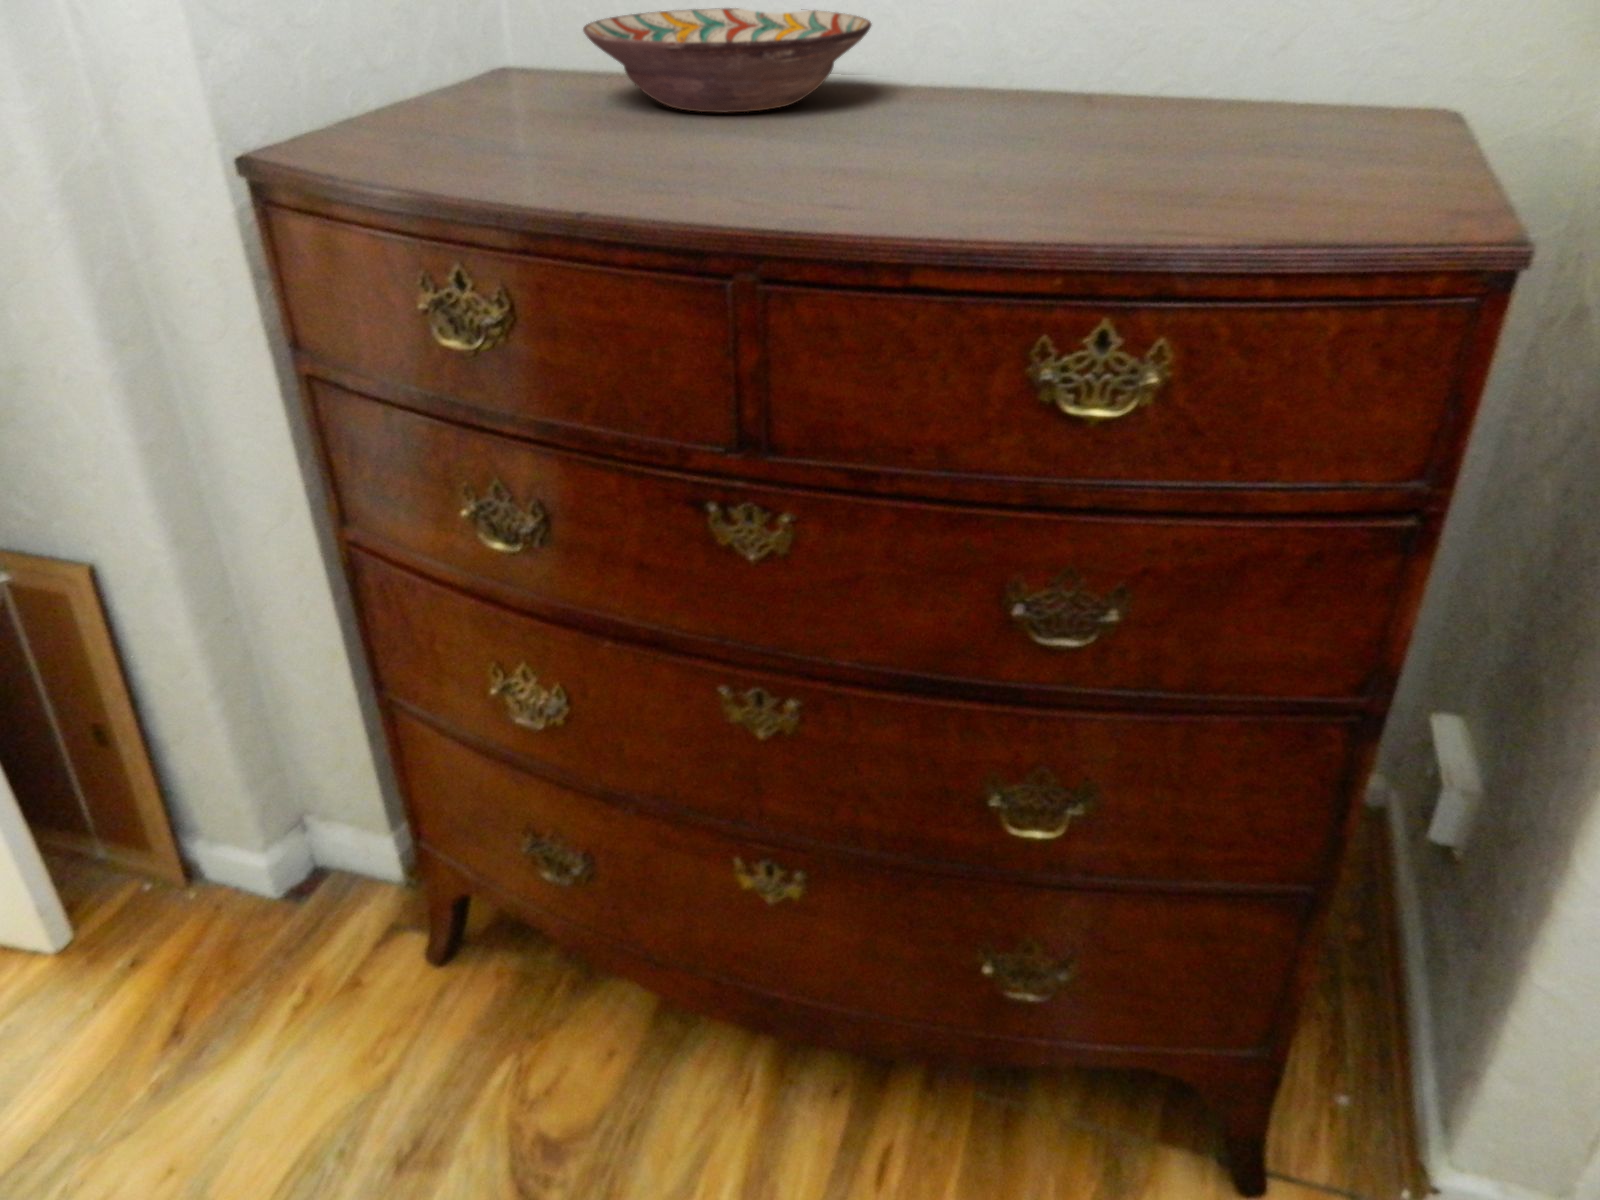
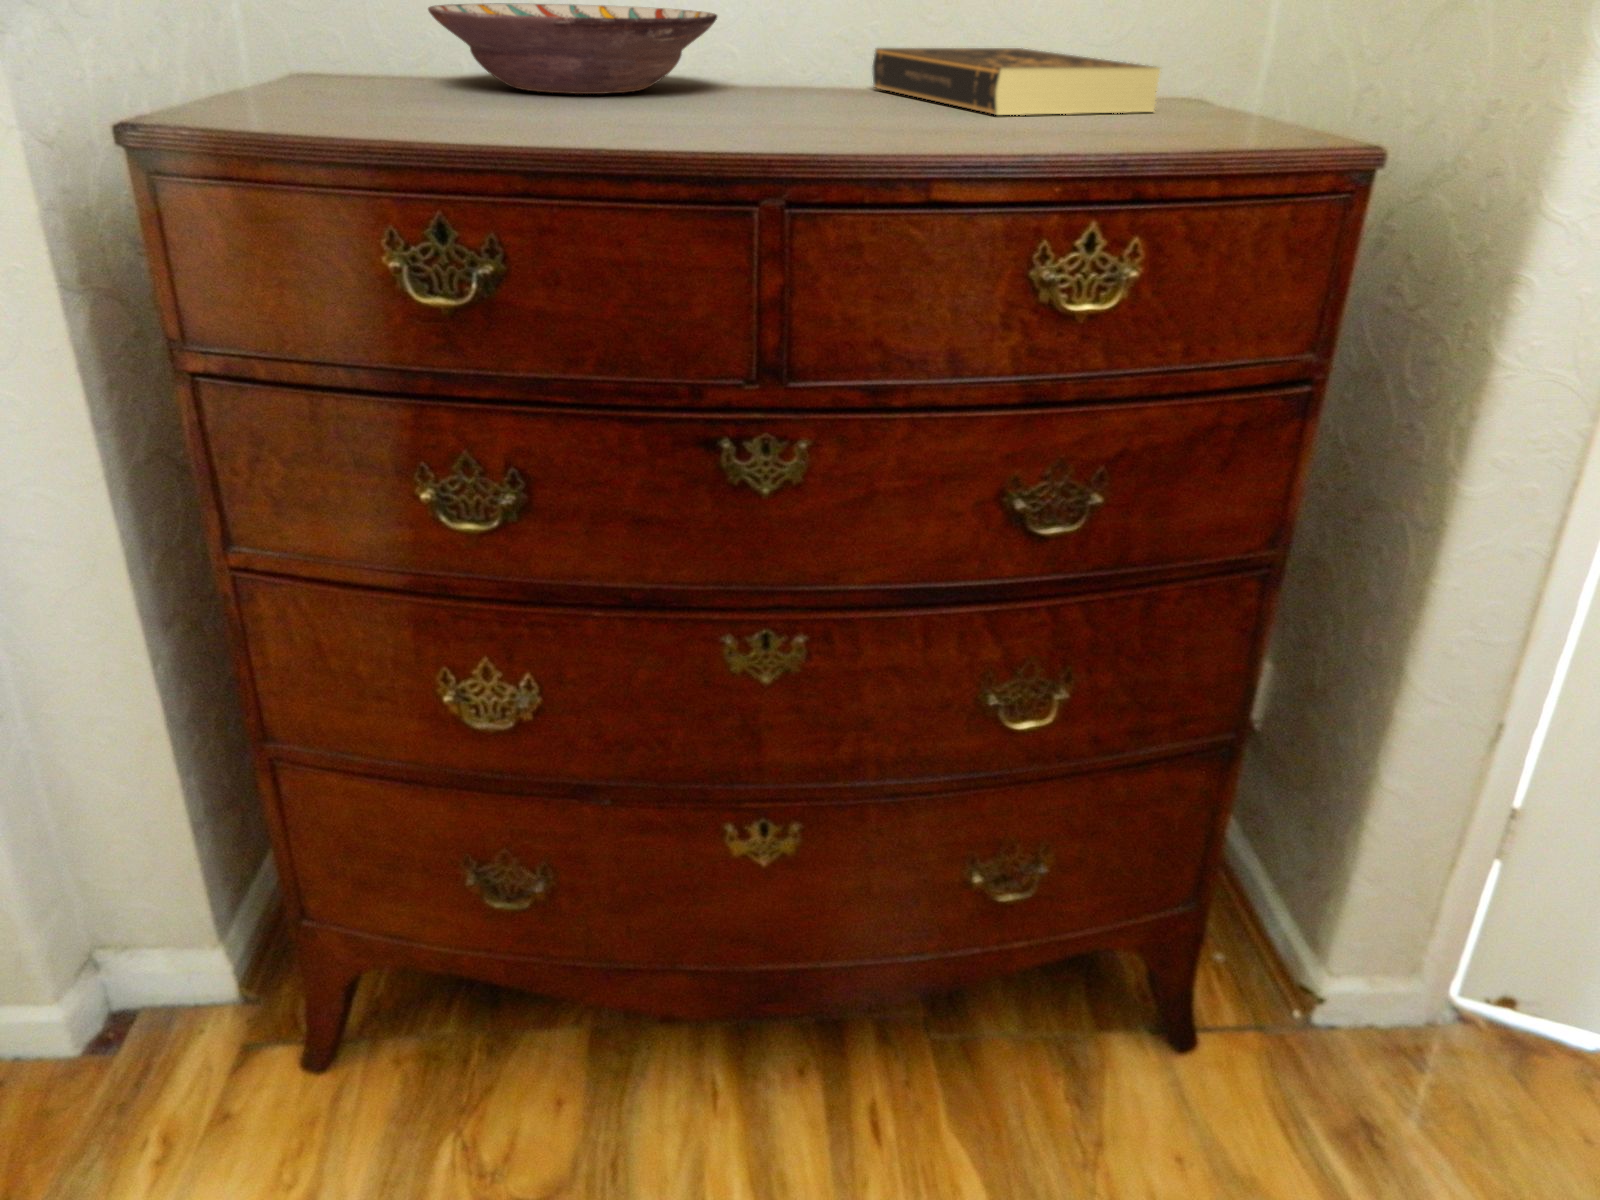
book: none [1046,55,1347,156] -> present [872,48,1160,115]

